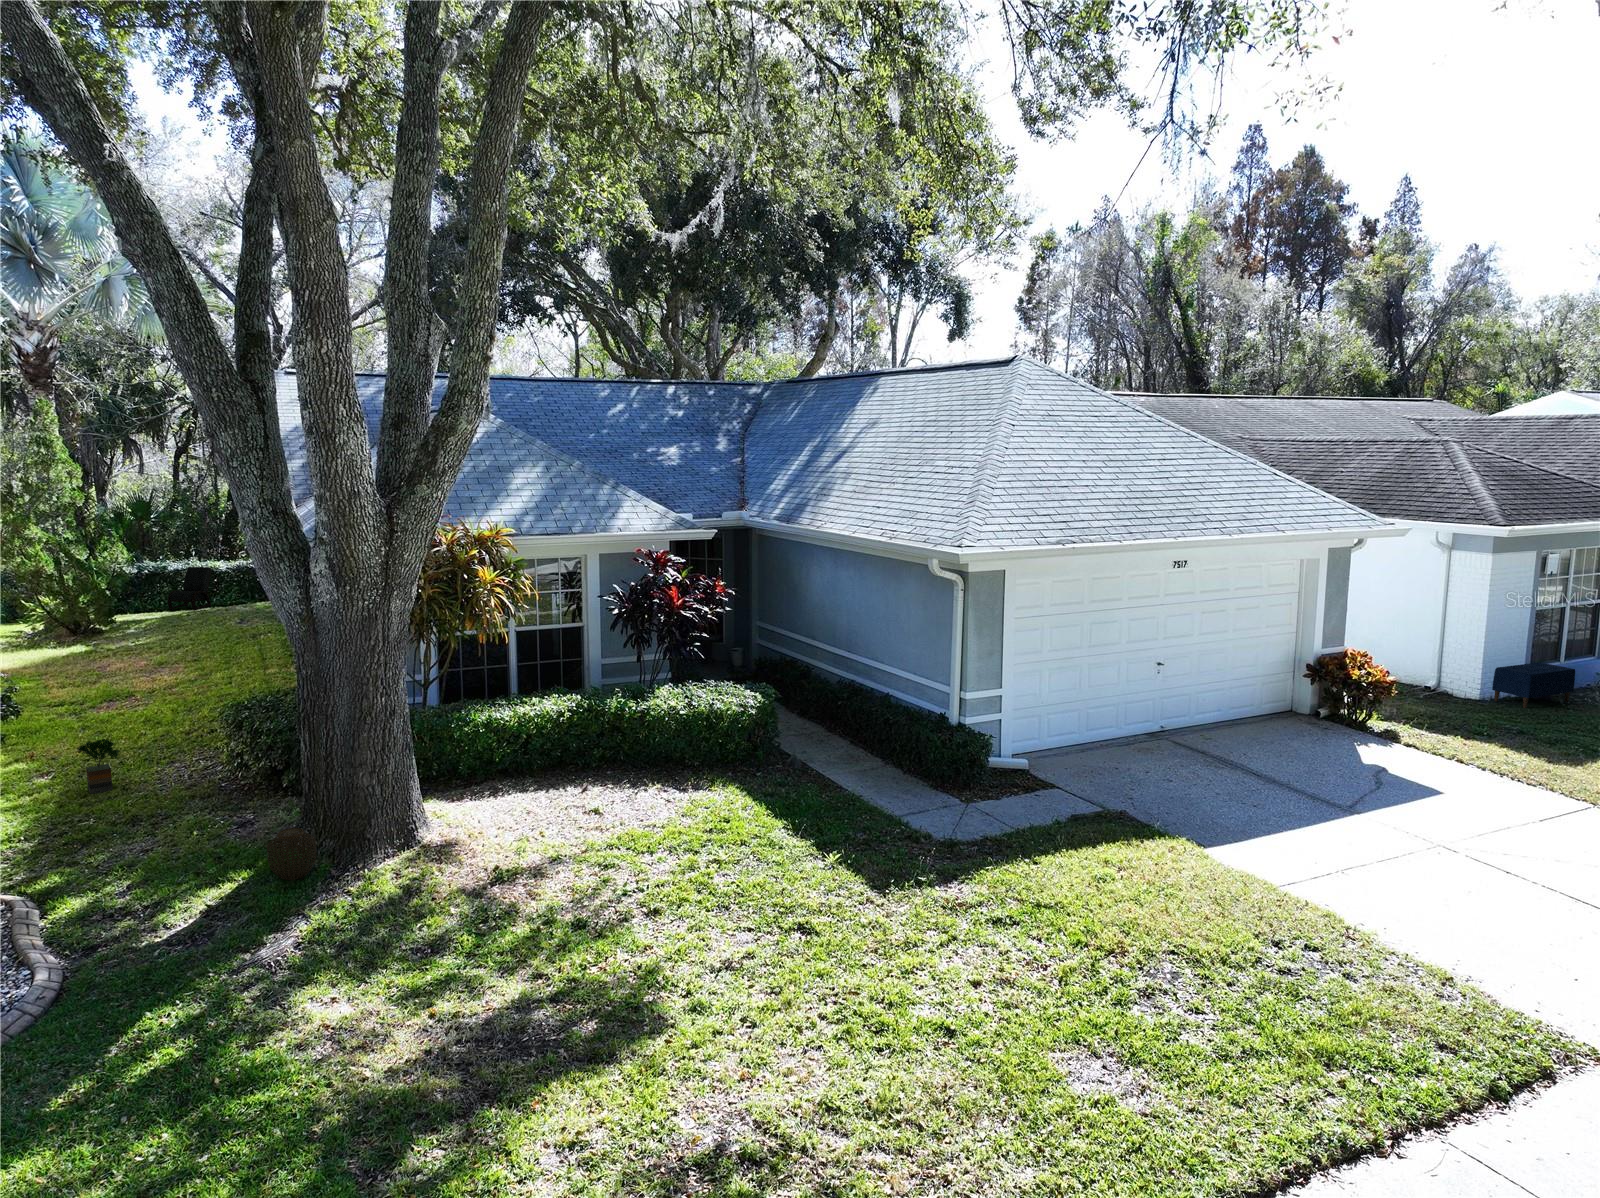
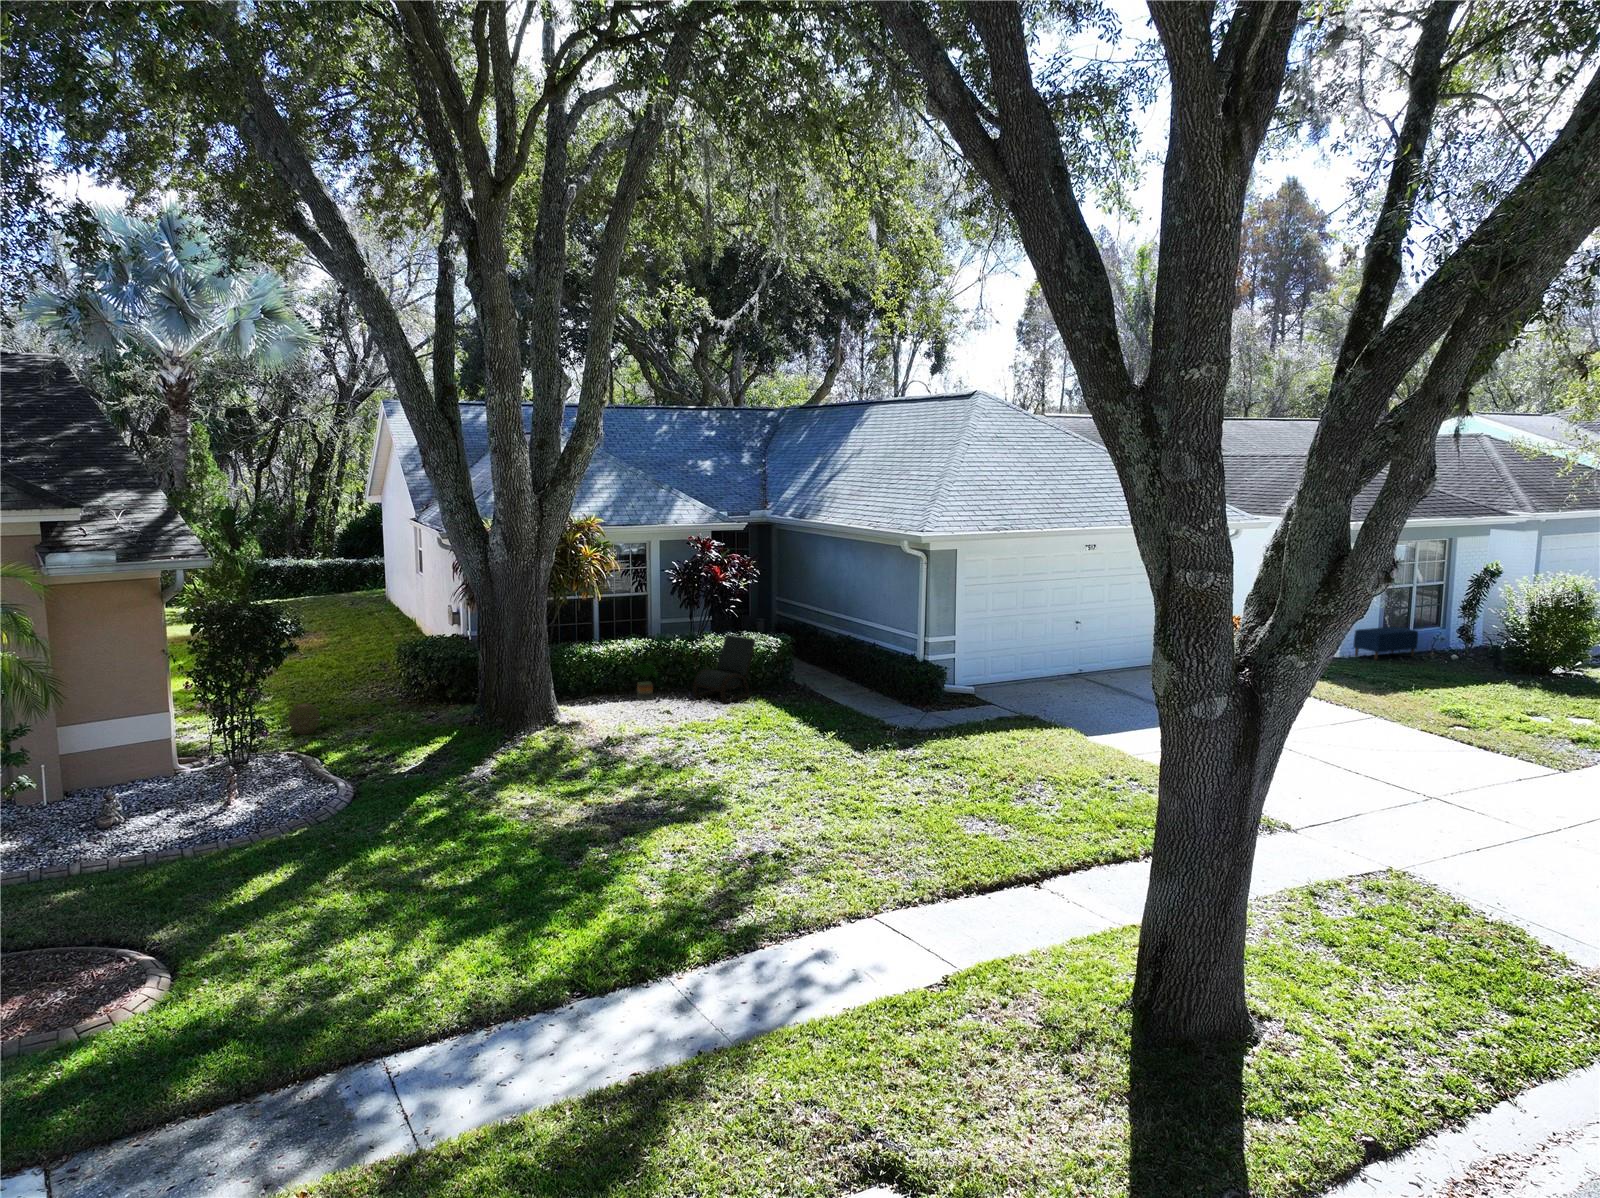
lounge chair: present [168,567,211,611] -> present [693,635,755,704]
potted tree: present [77,739,119,794] -> present [634,664,658,700]
woven basket: present [267,828,316,880] -> present [289,703,319,734]

